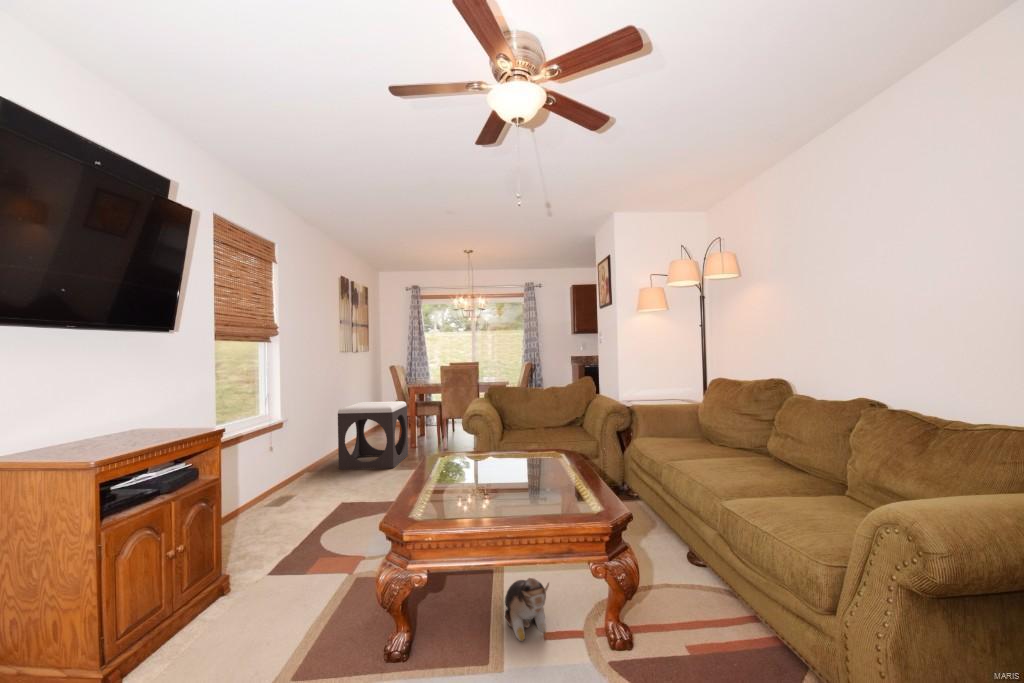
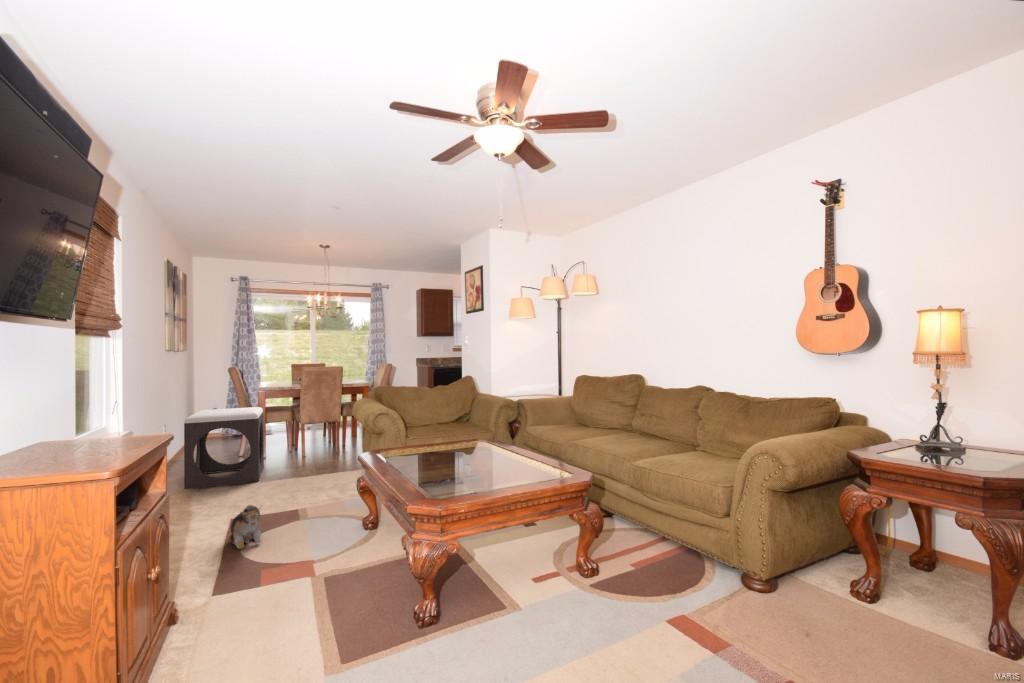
plush toy: present [505,578,549,641] -> present [230,505,261,549]

